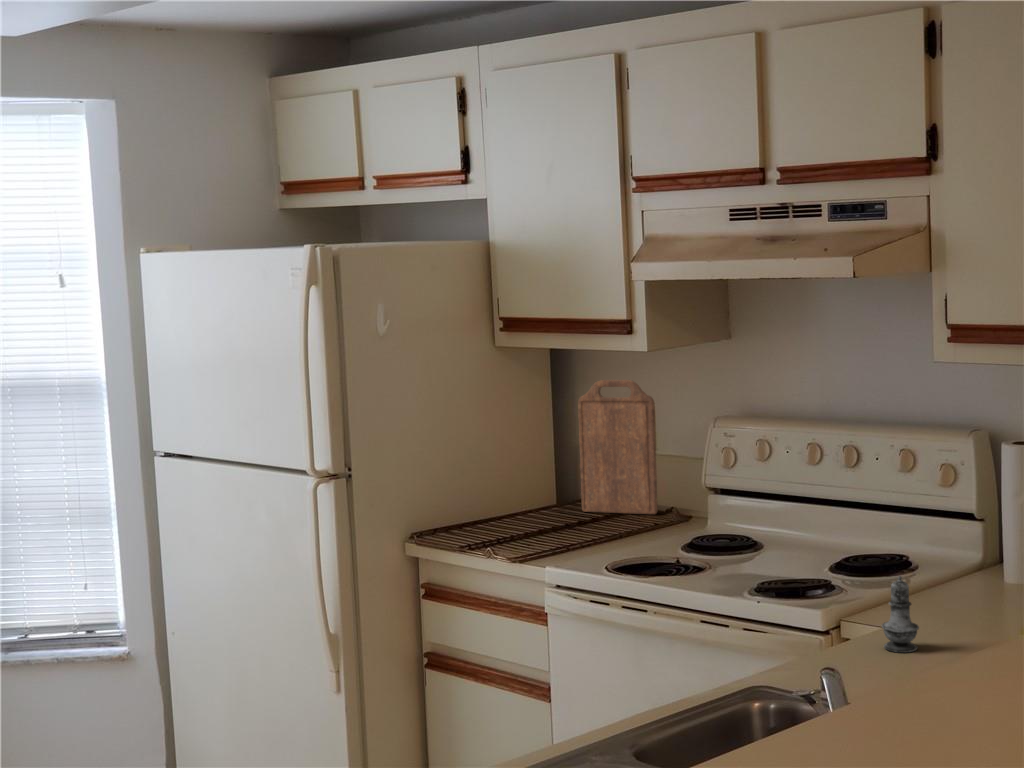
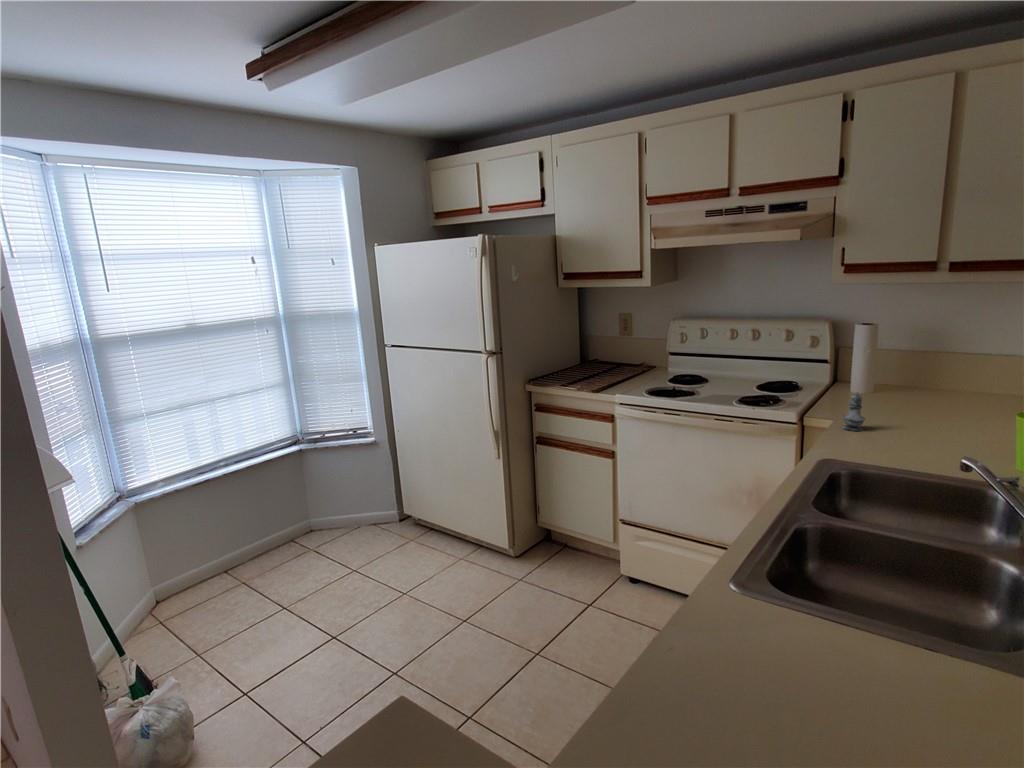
cutting board: present [578,380,658,514] -> none [596,305,634,368]

